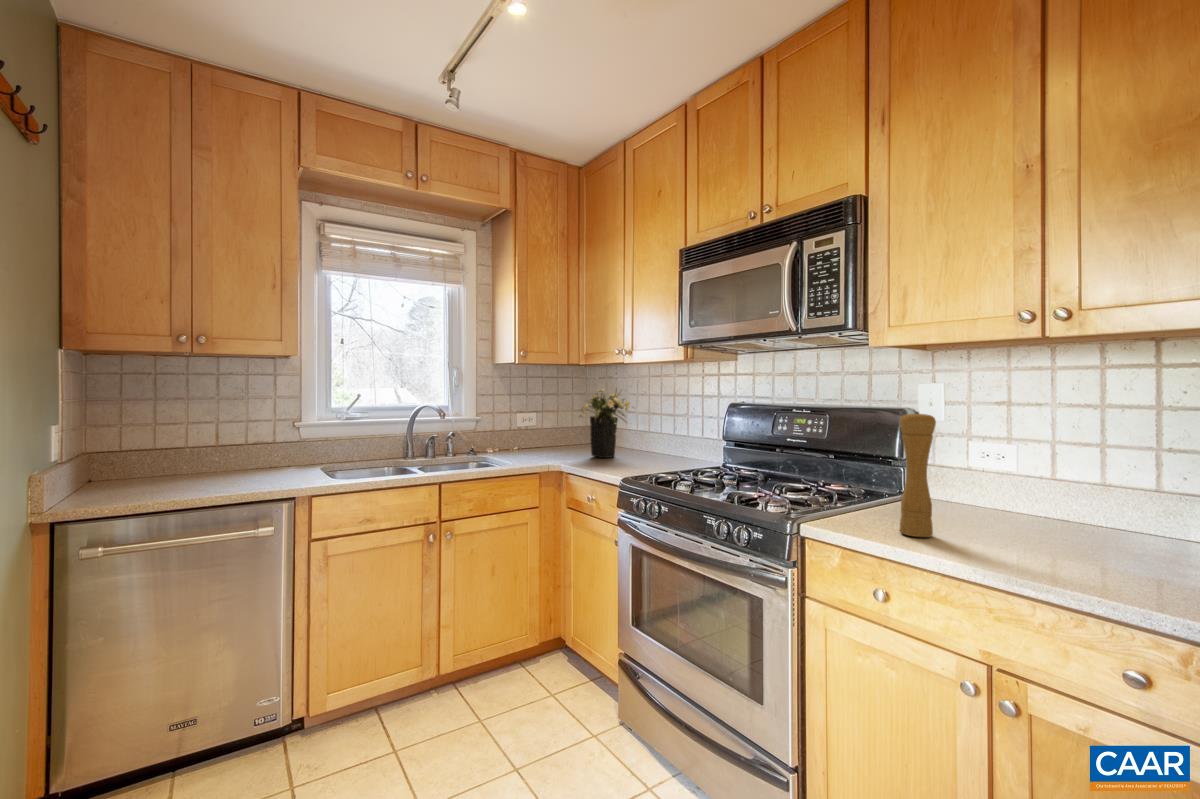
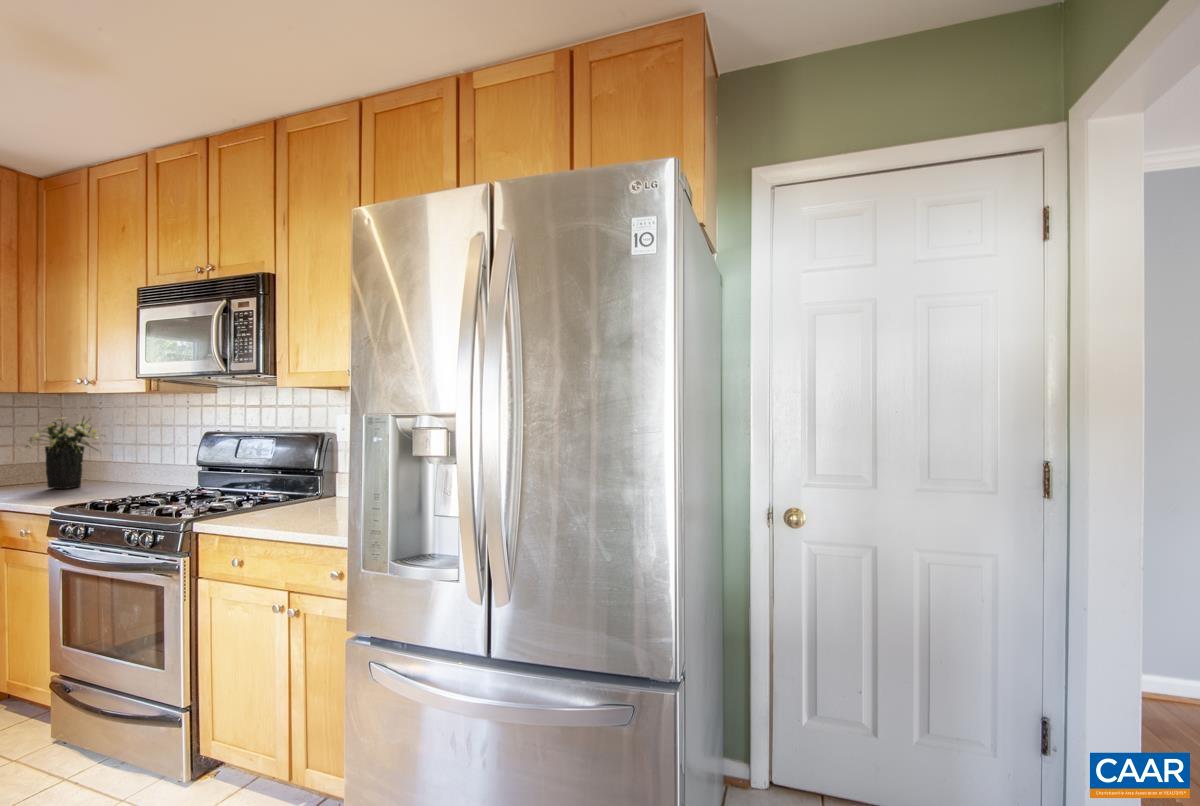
pepper mill: present [900,412,936,537] -> none [265,435,288,520]

